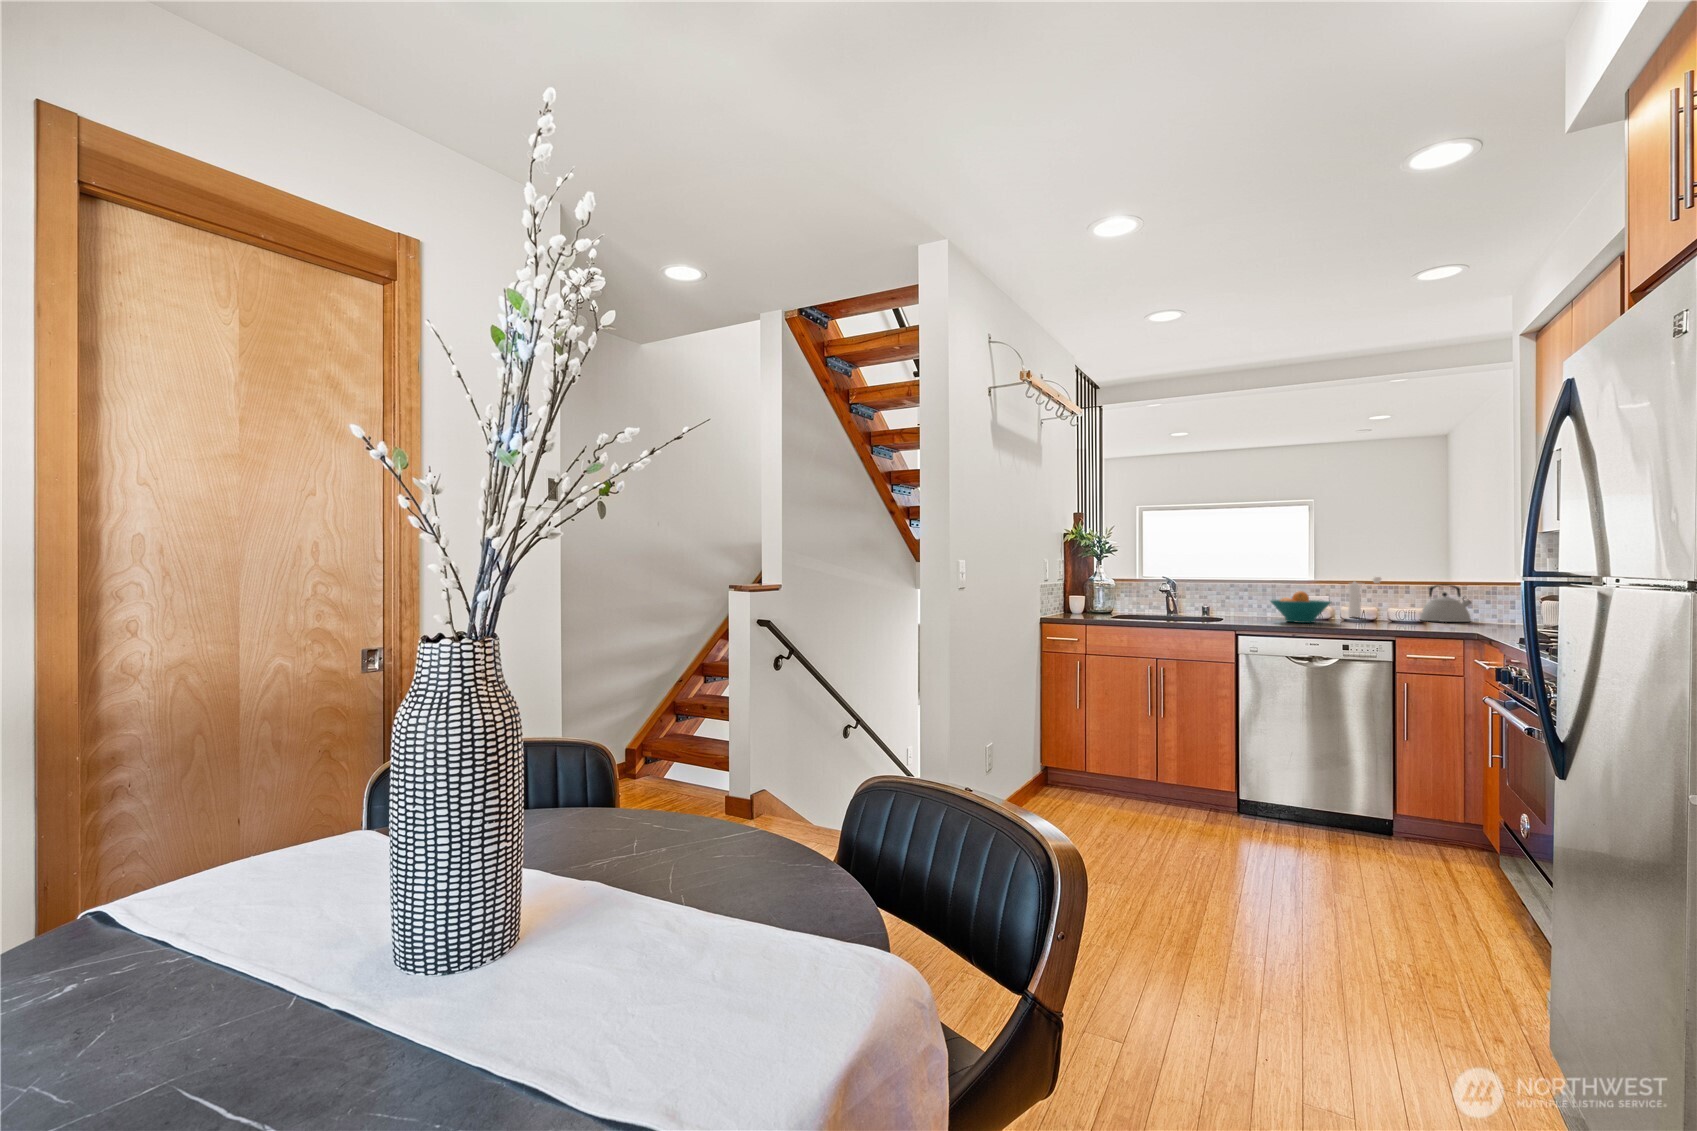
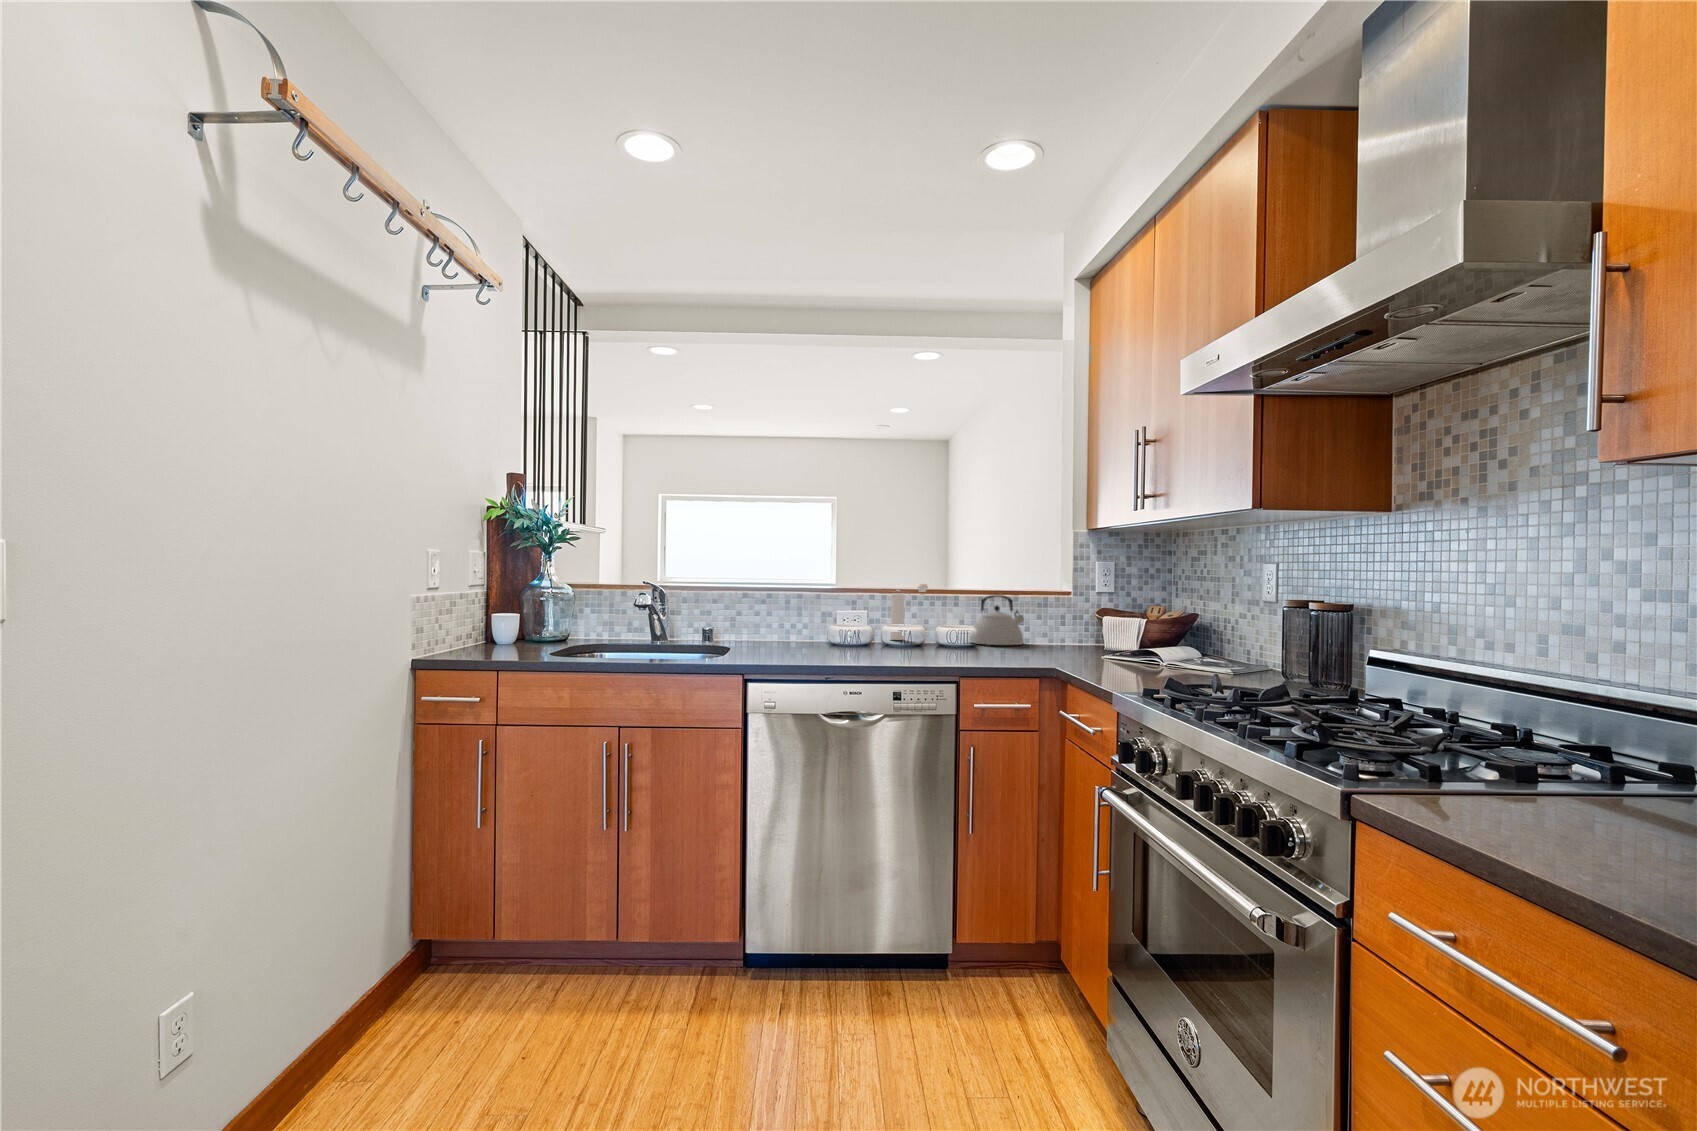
fruit bowl: present [1271,591,1331,623] -> none [794,606,874,653]

